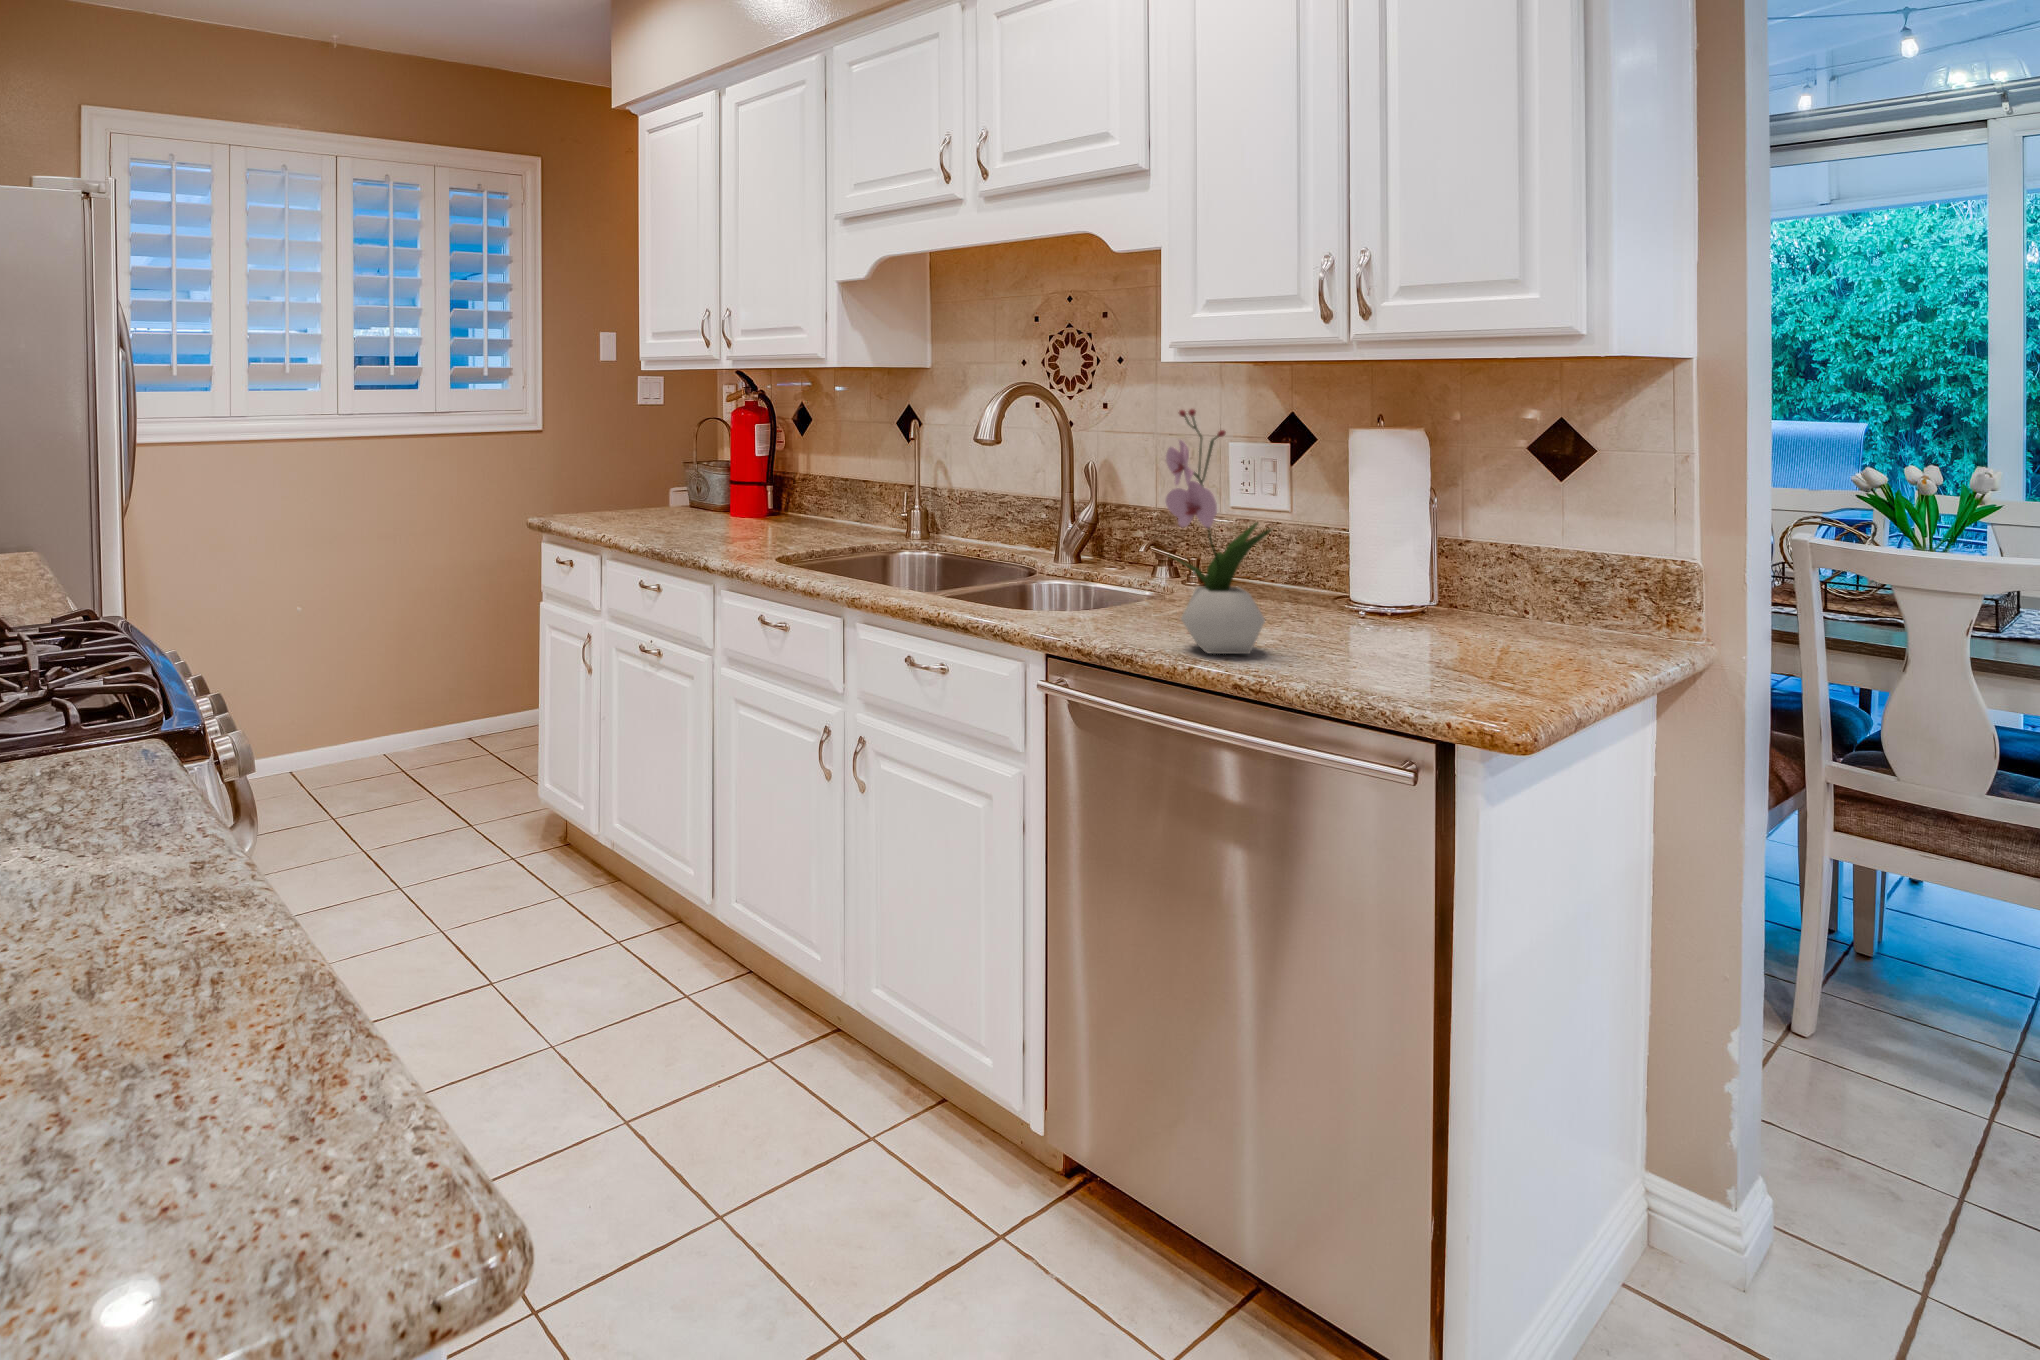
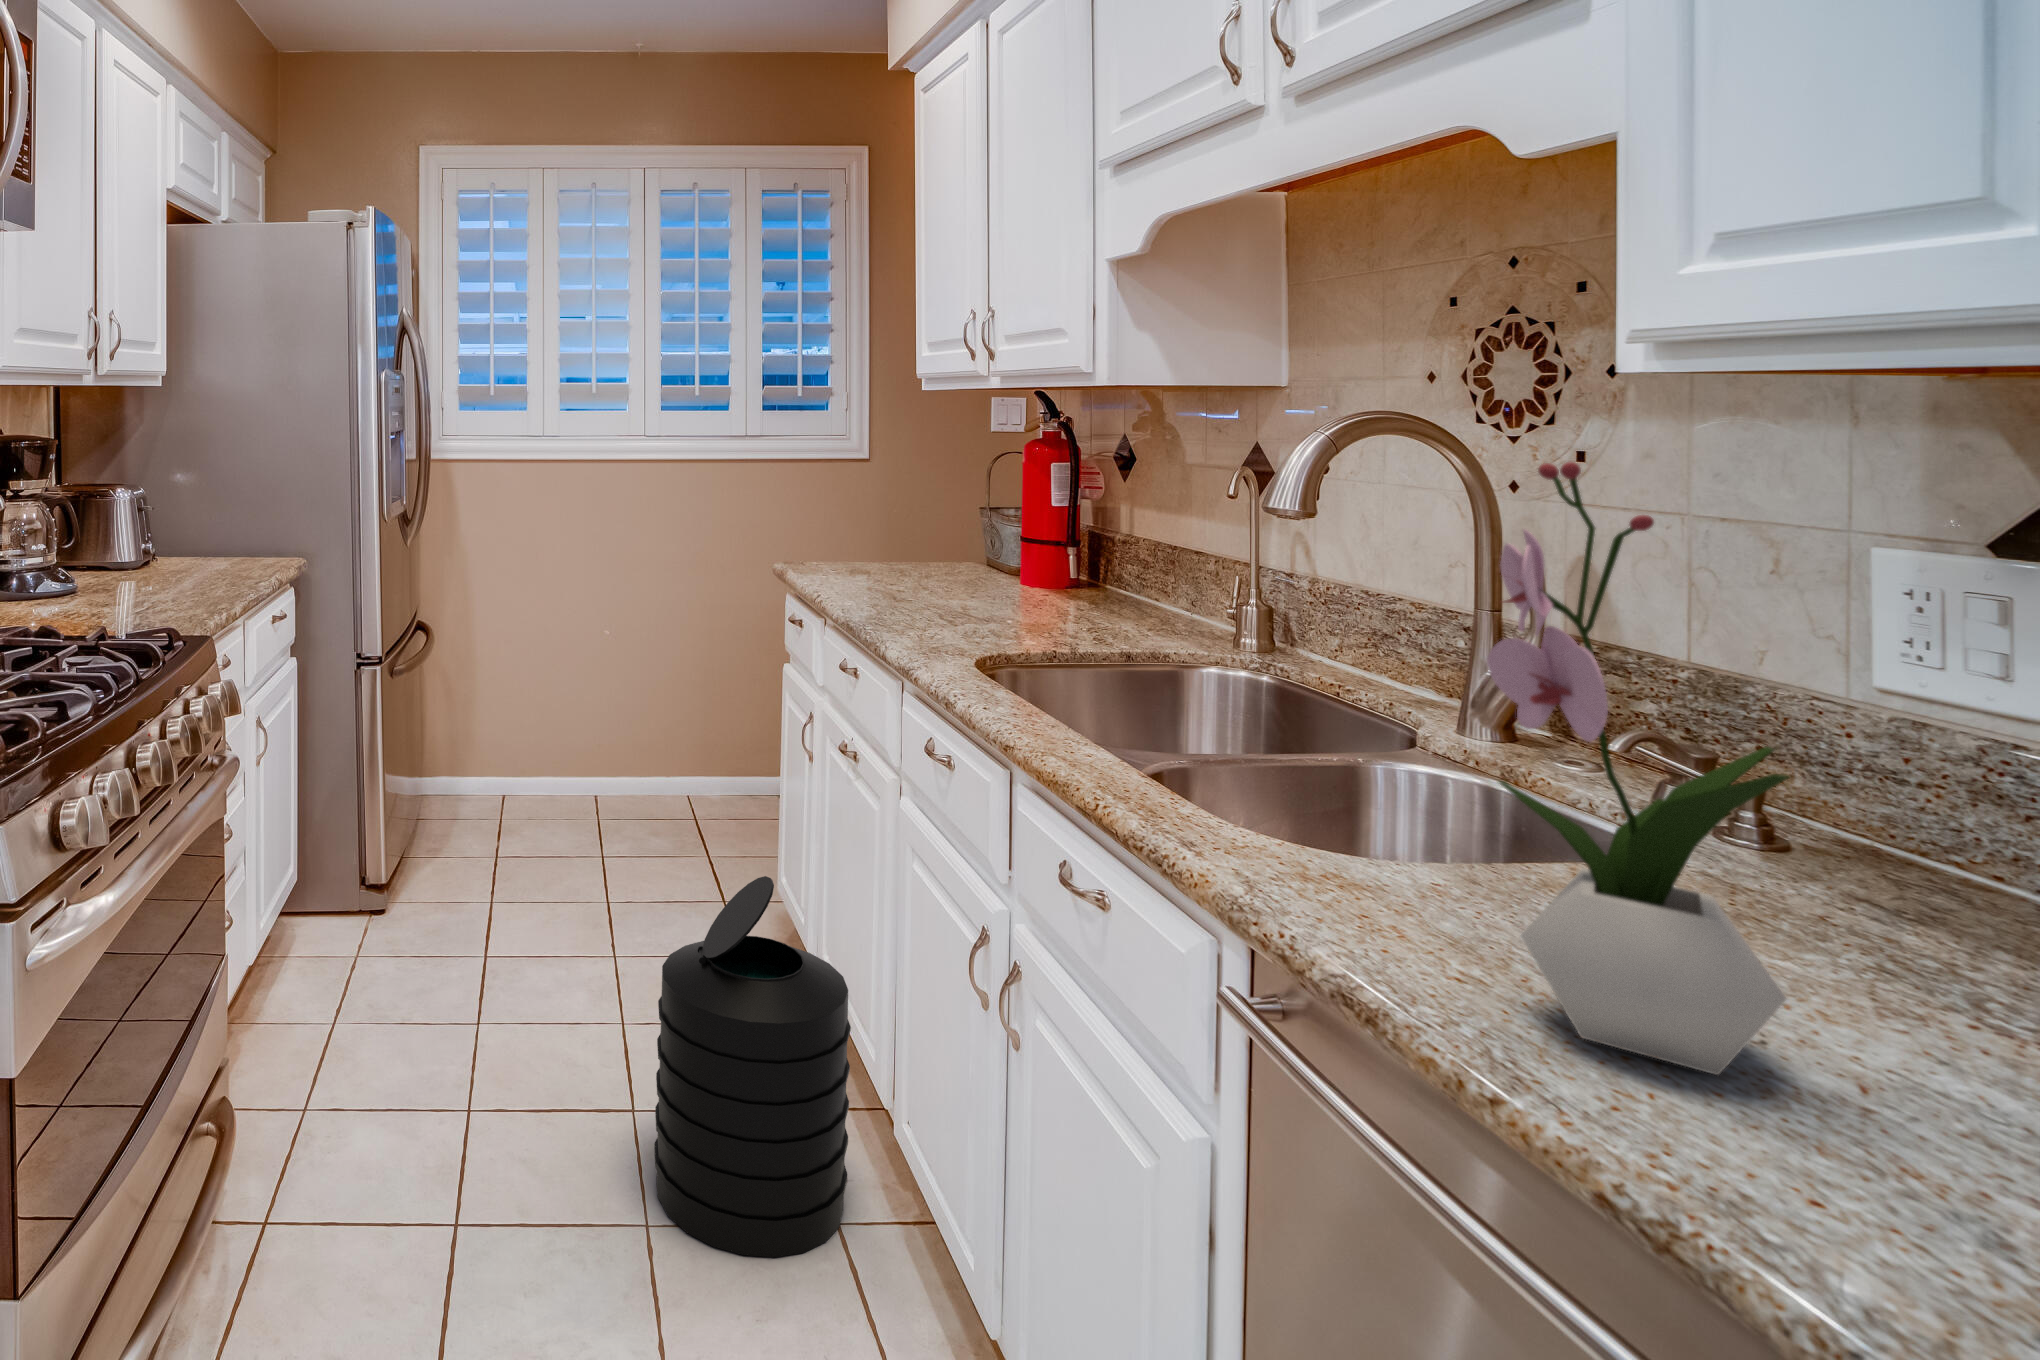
trash can: none [544,750,692,1029] -> present [654,876,851,1257]

